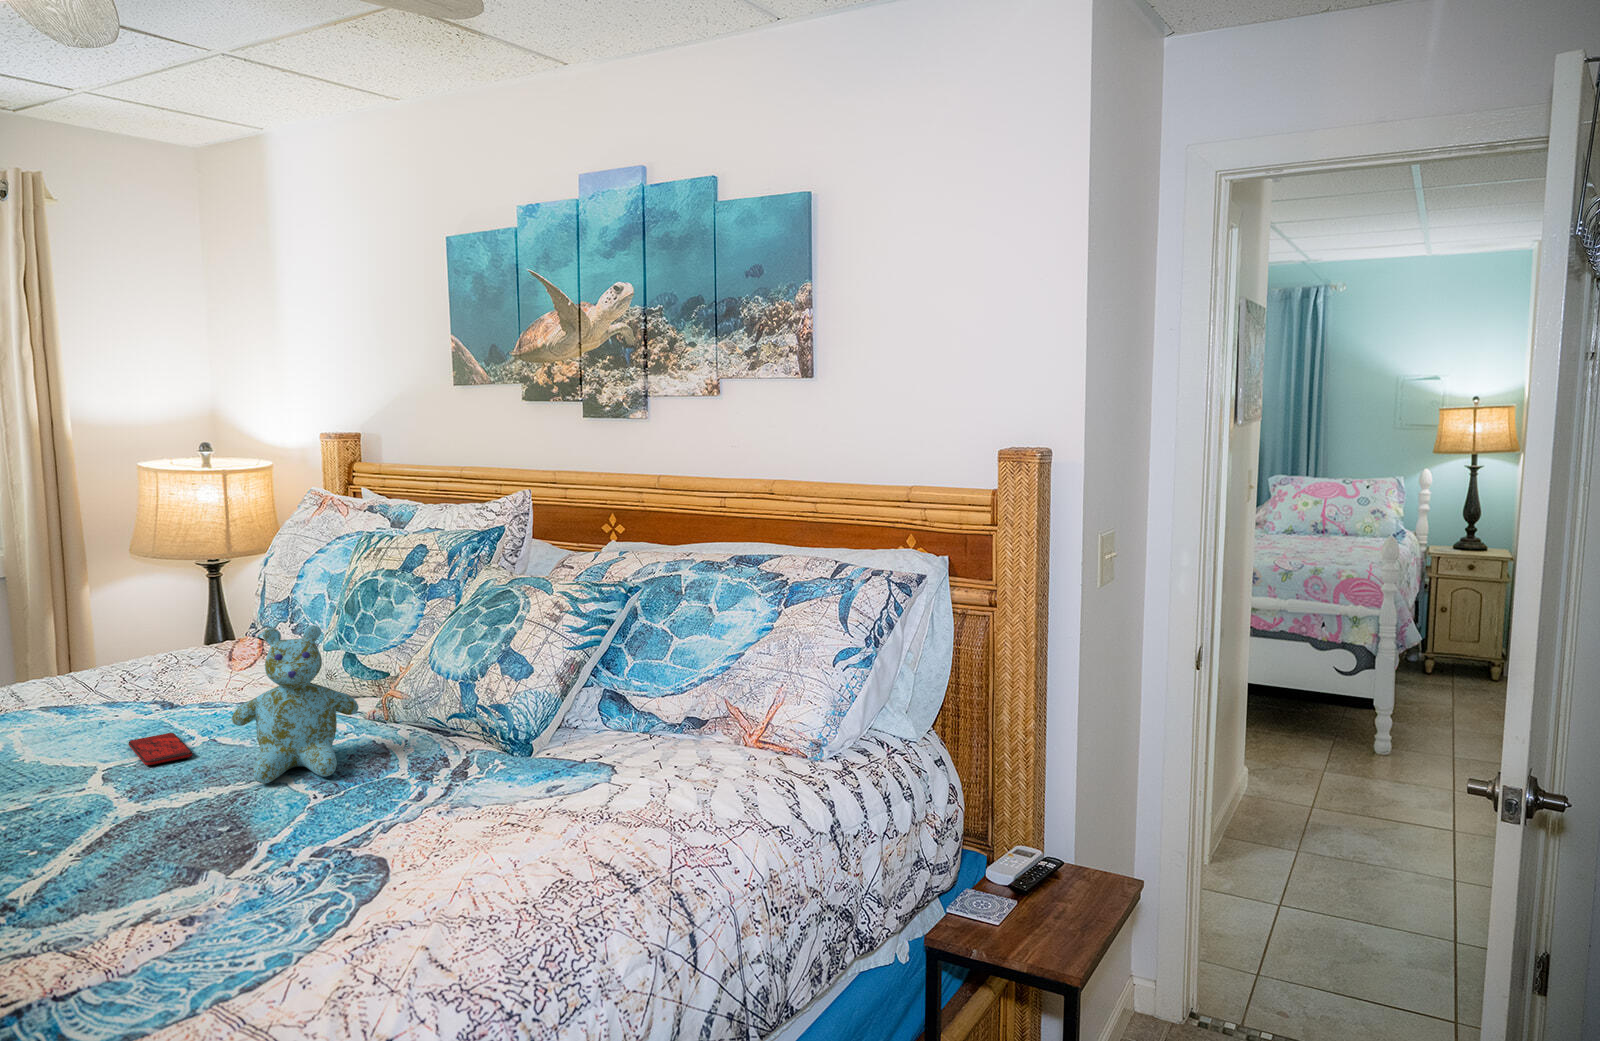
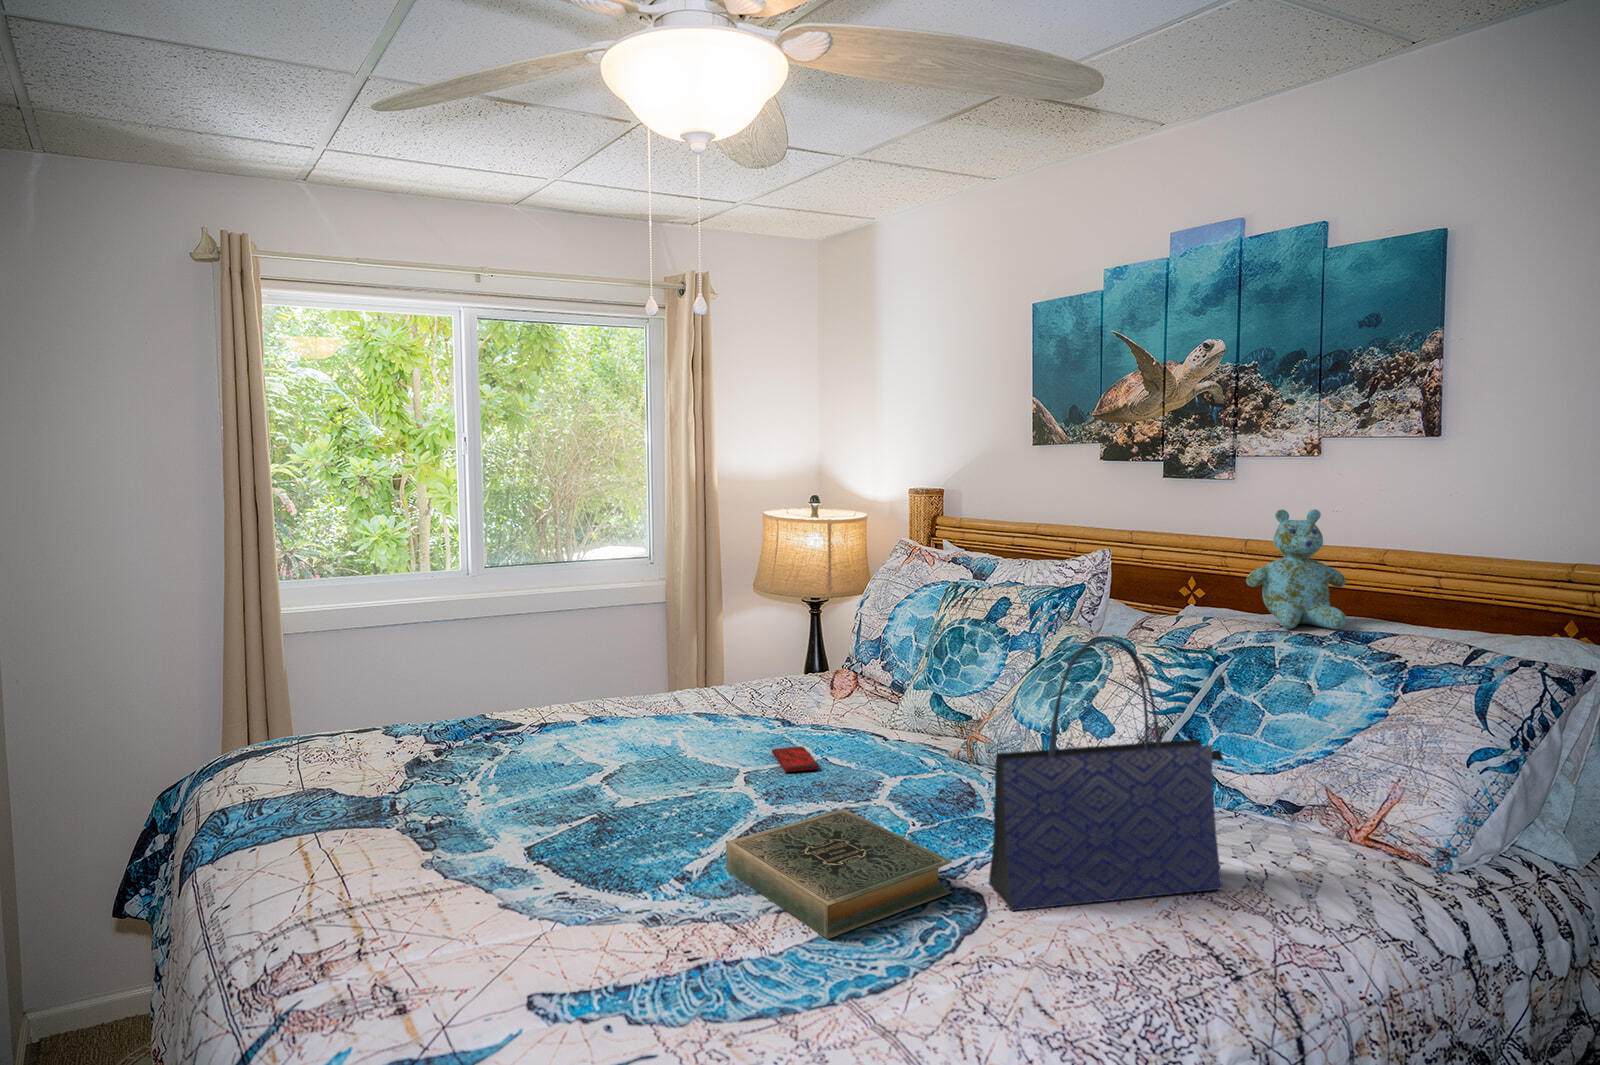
tote bag: none [394,580,629,872] -> present [989,638,1223,911]
stuffed bear: present [232,625,359,784] -> present [1246,509,1346,629]
hardback book: none [56,797,352,945] -> present [726,809,952,939]

